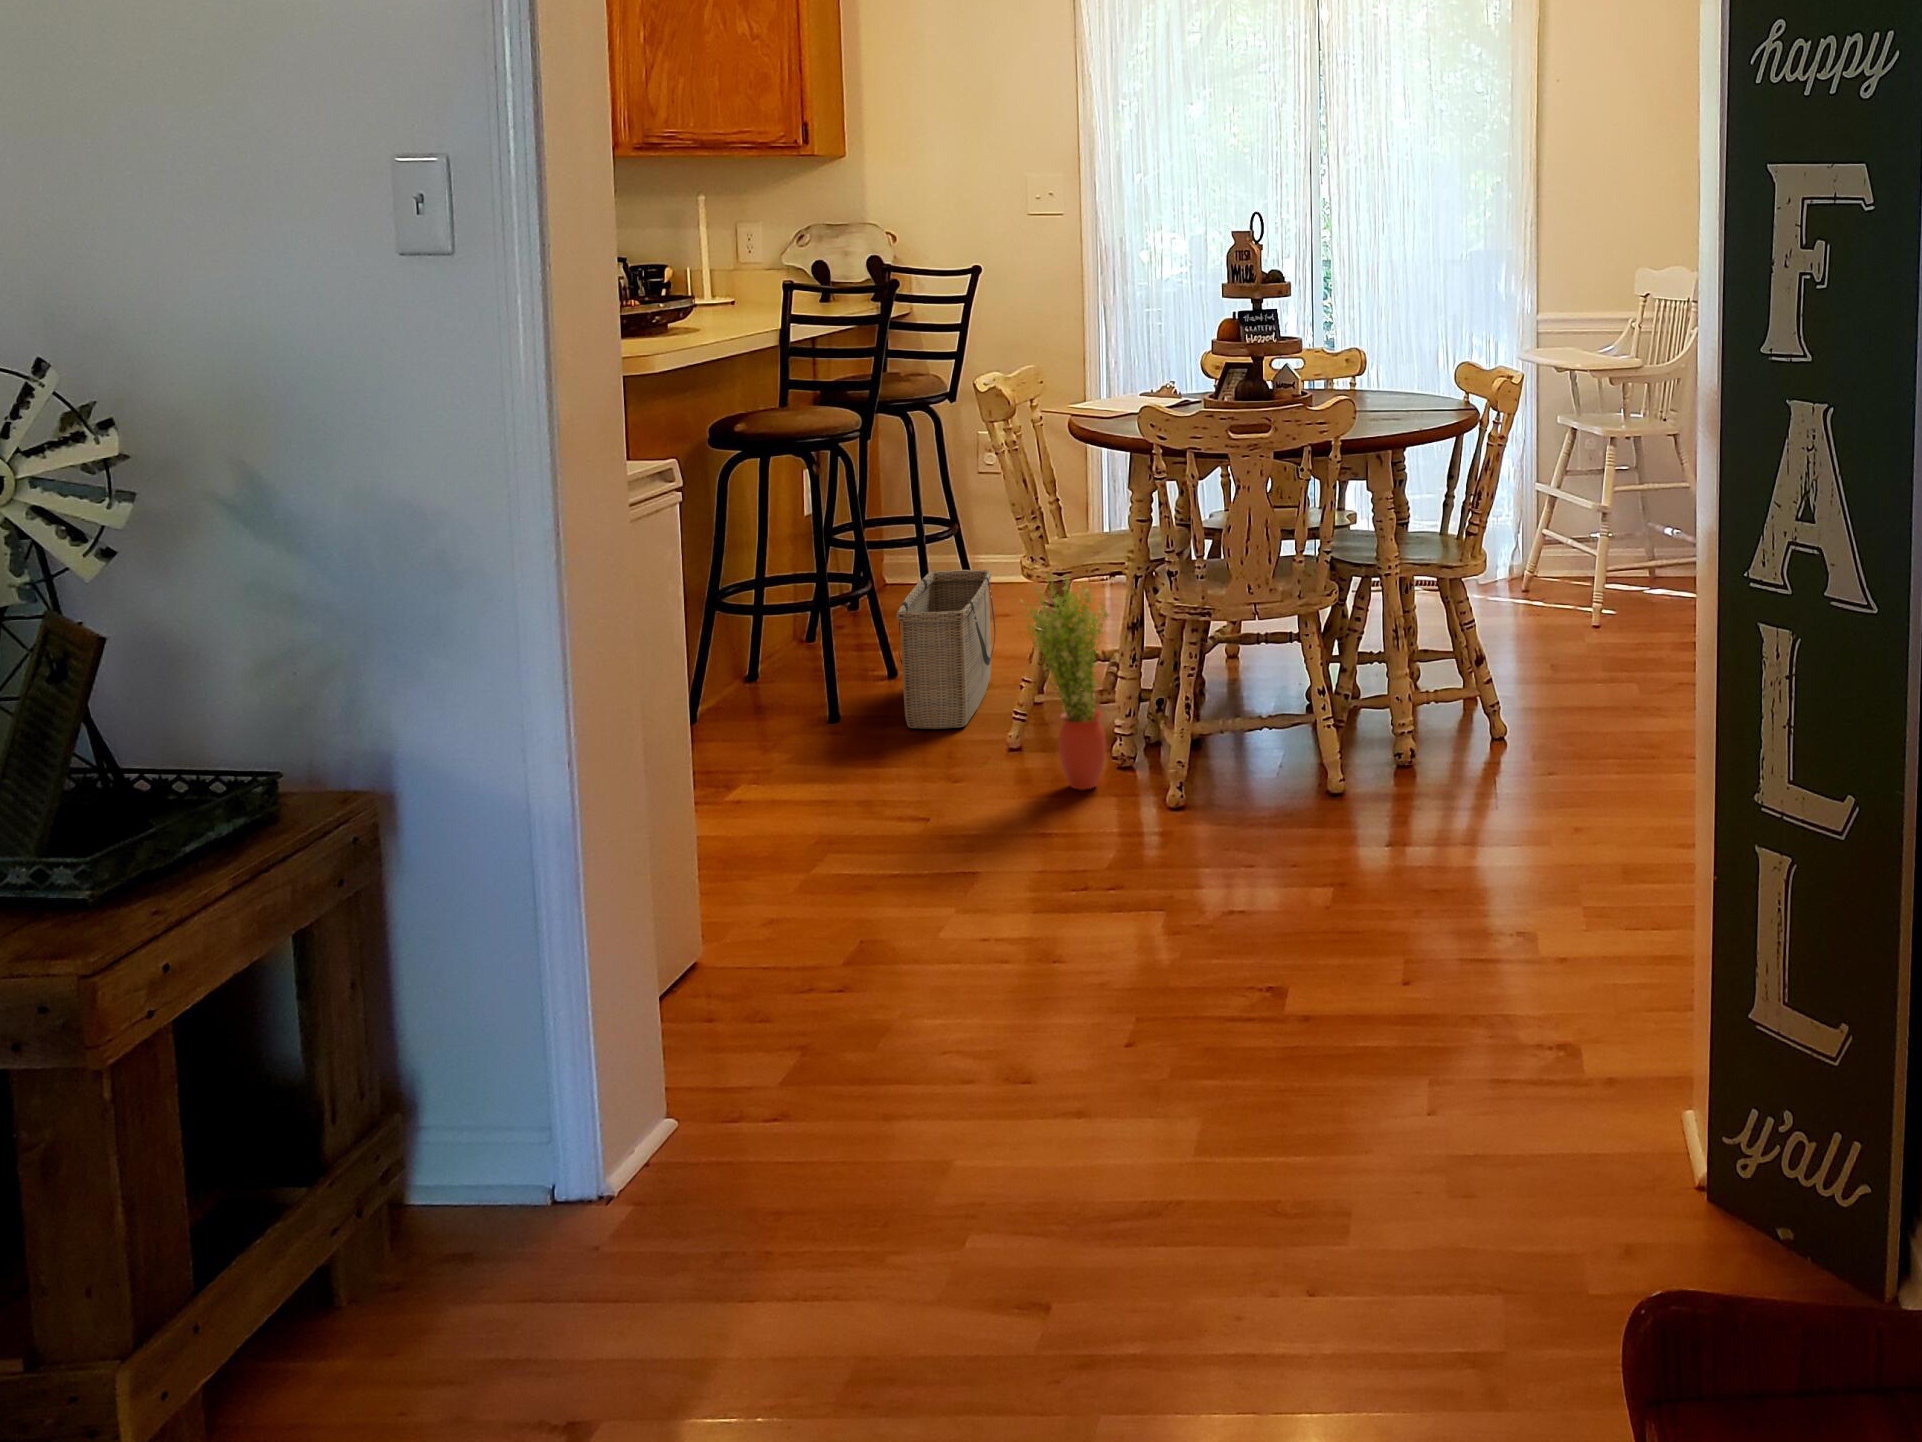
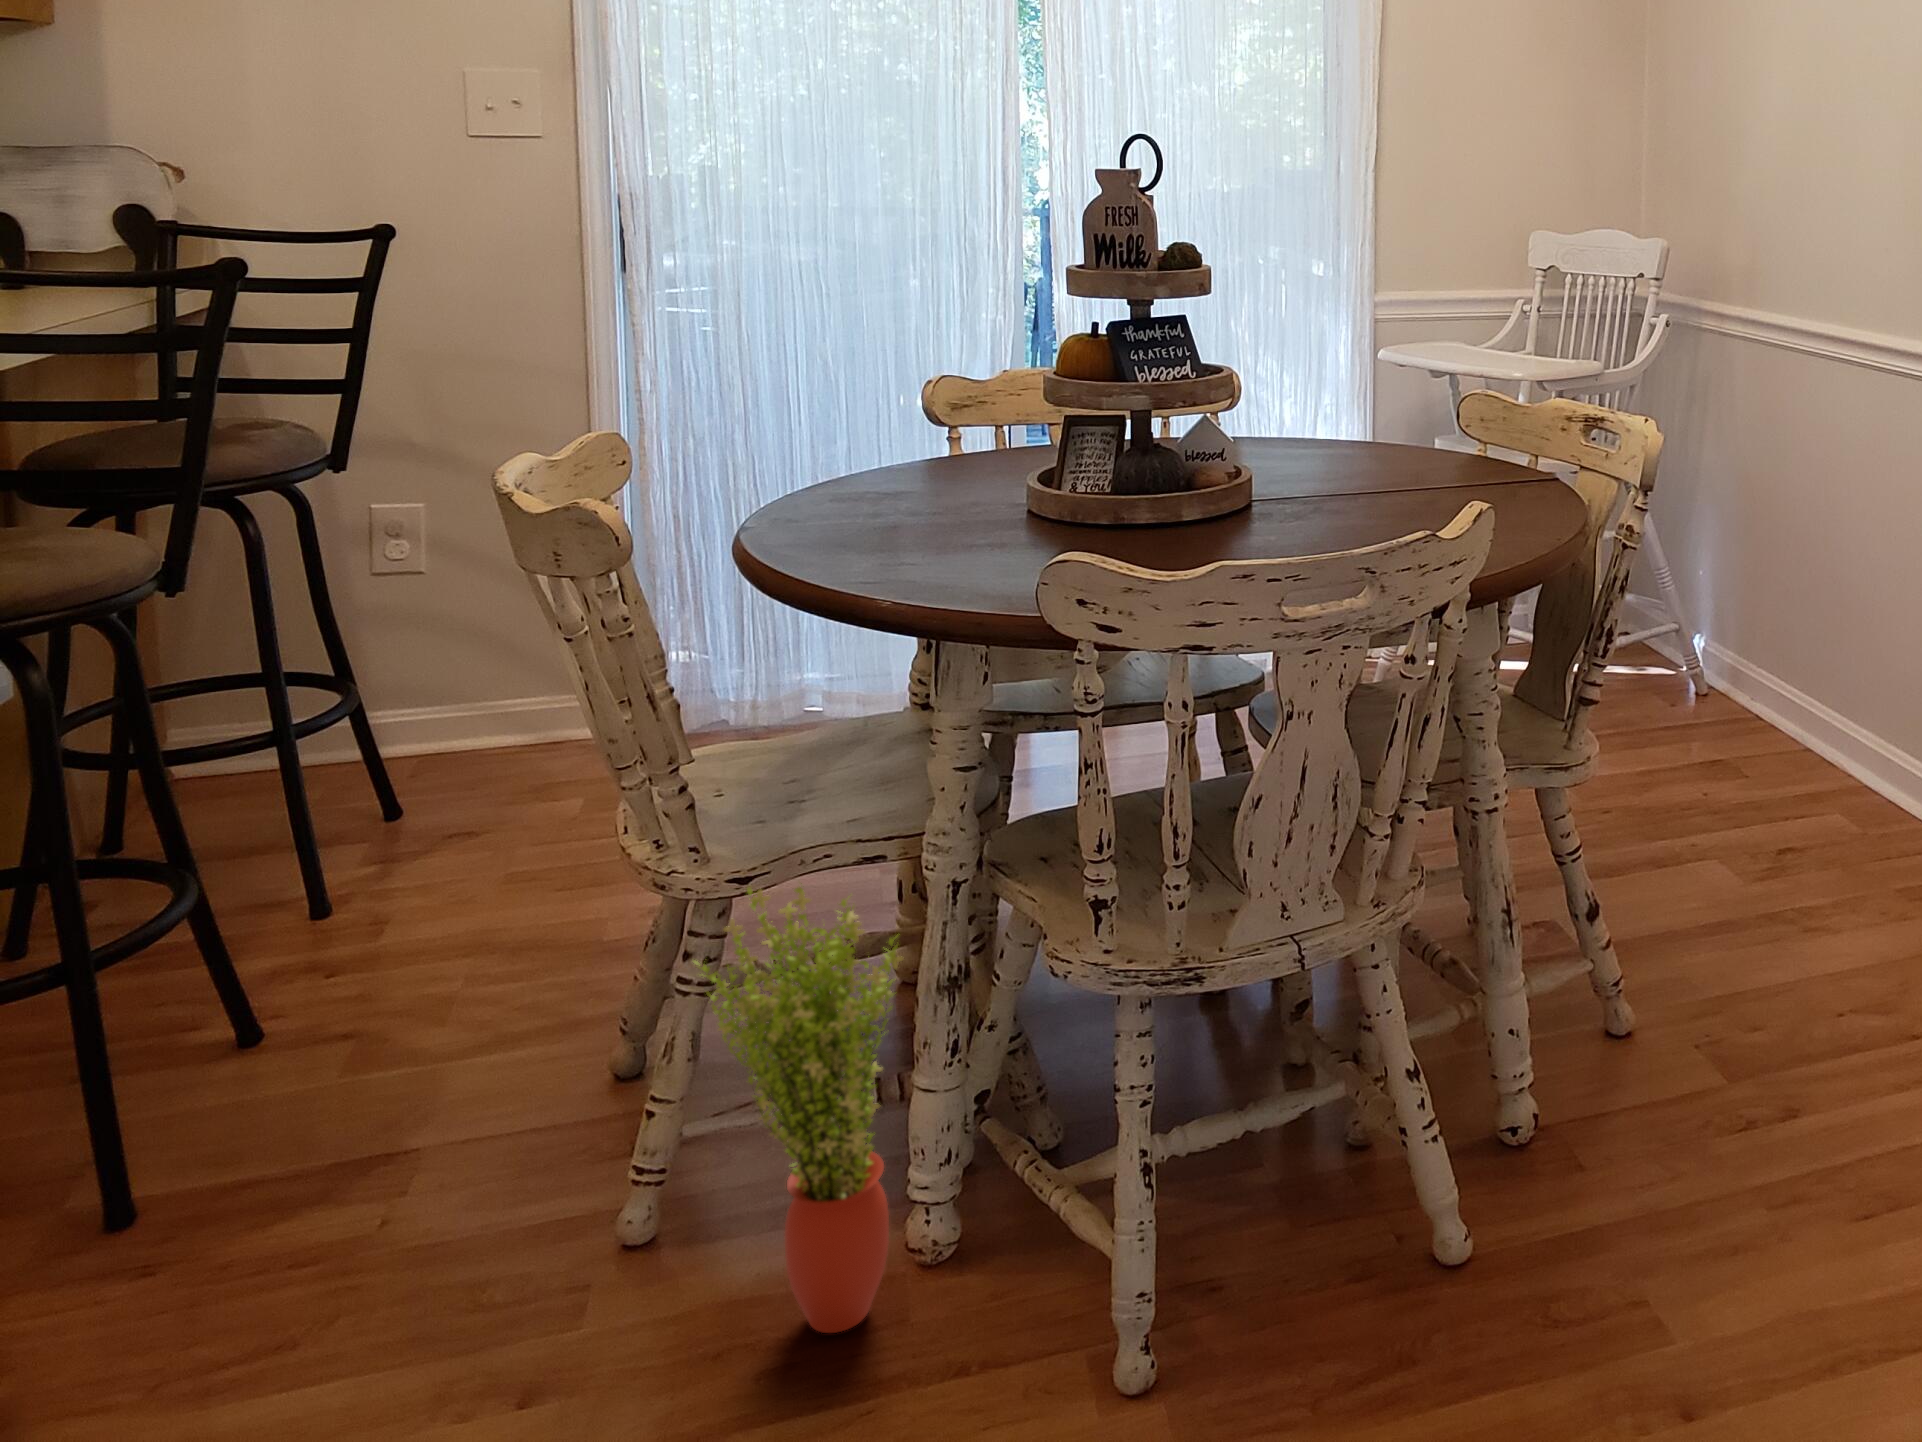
basket: present [896,570,995,729] -> none [305,816,523,1217]

